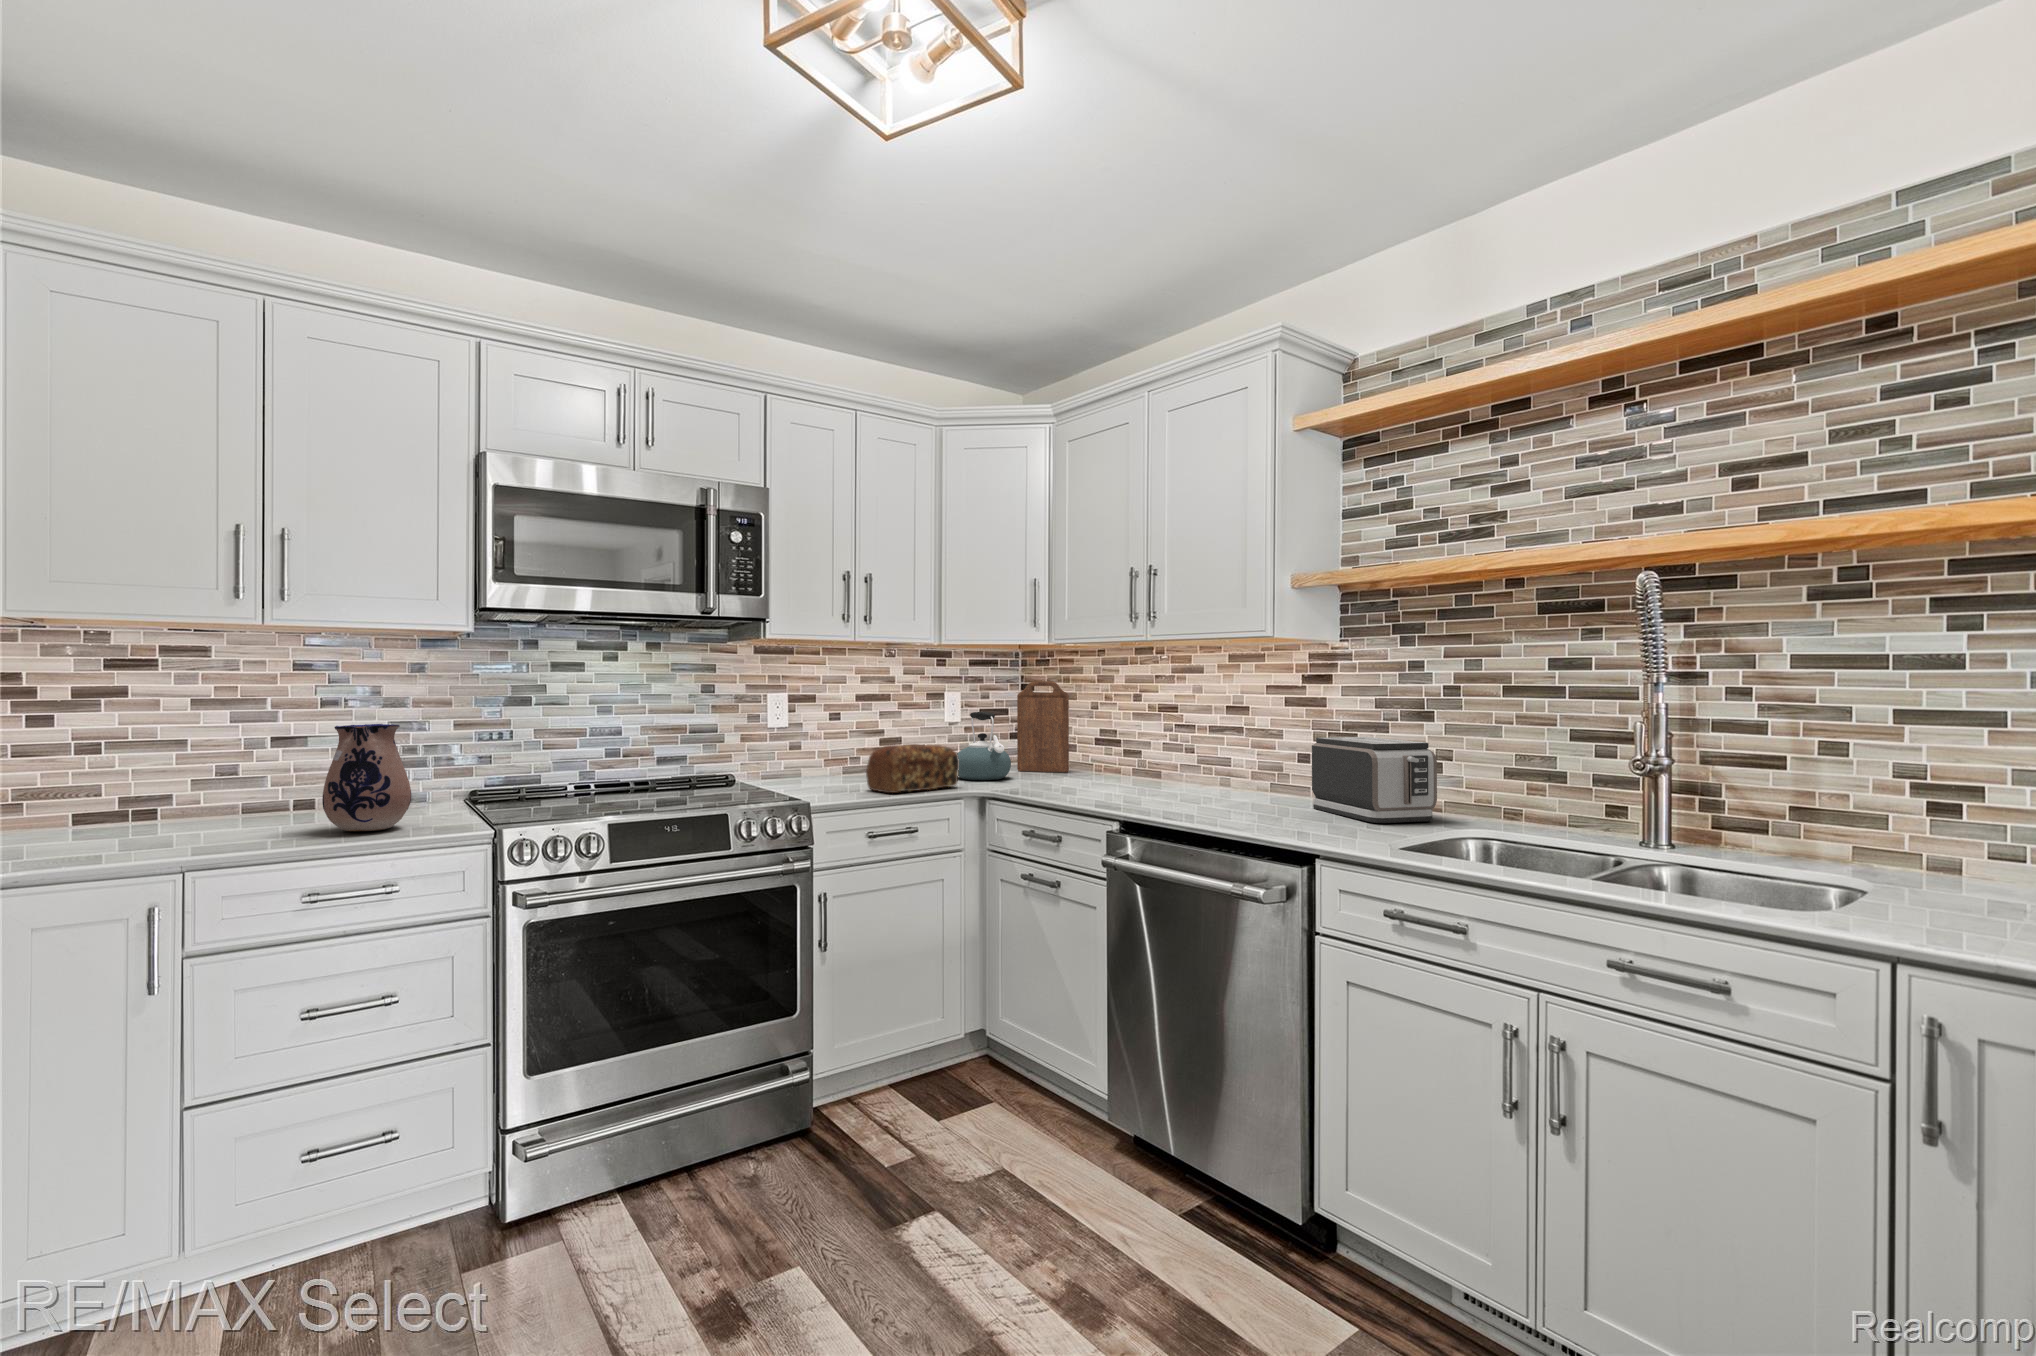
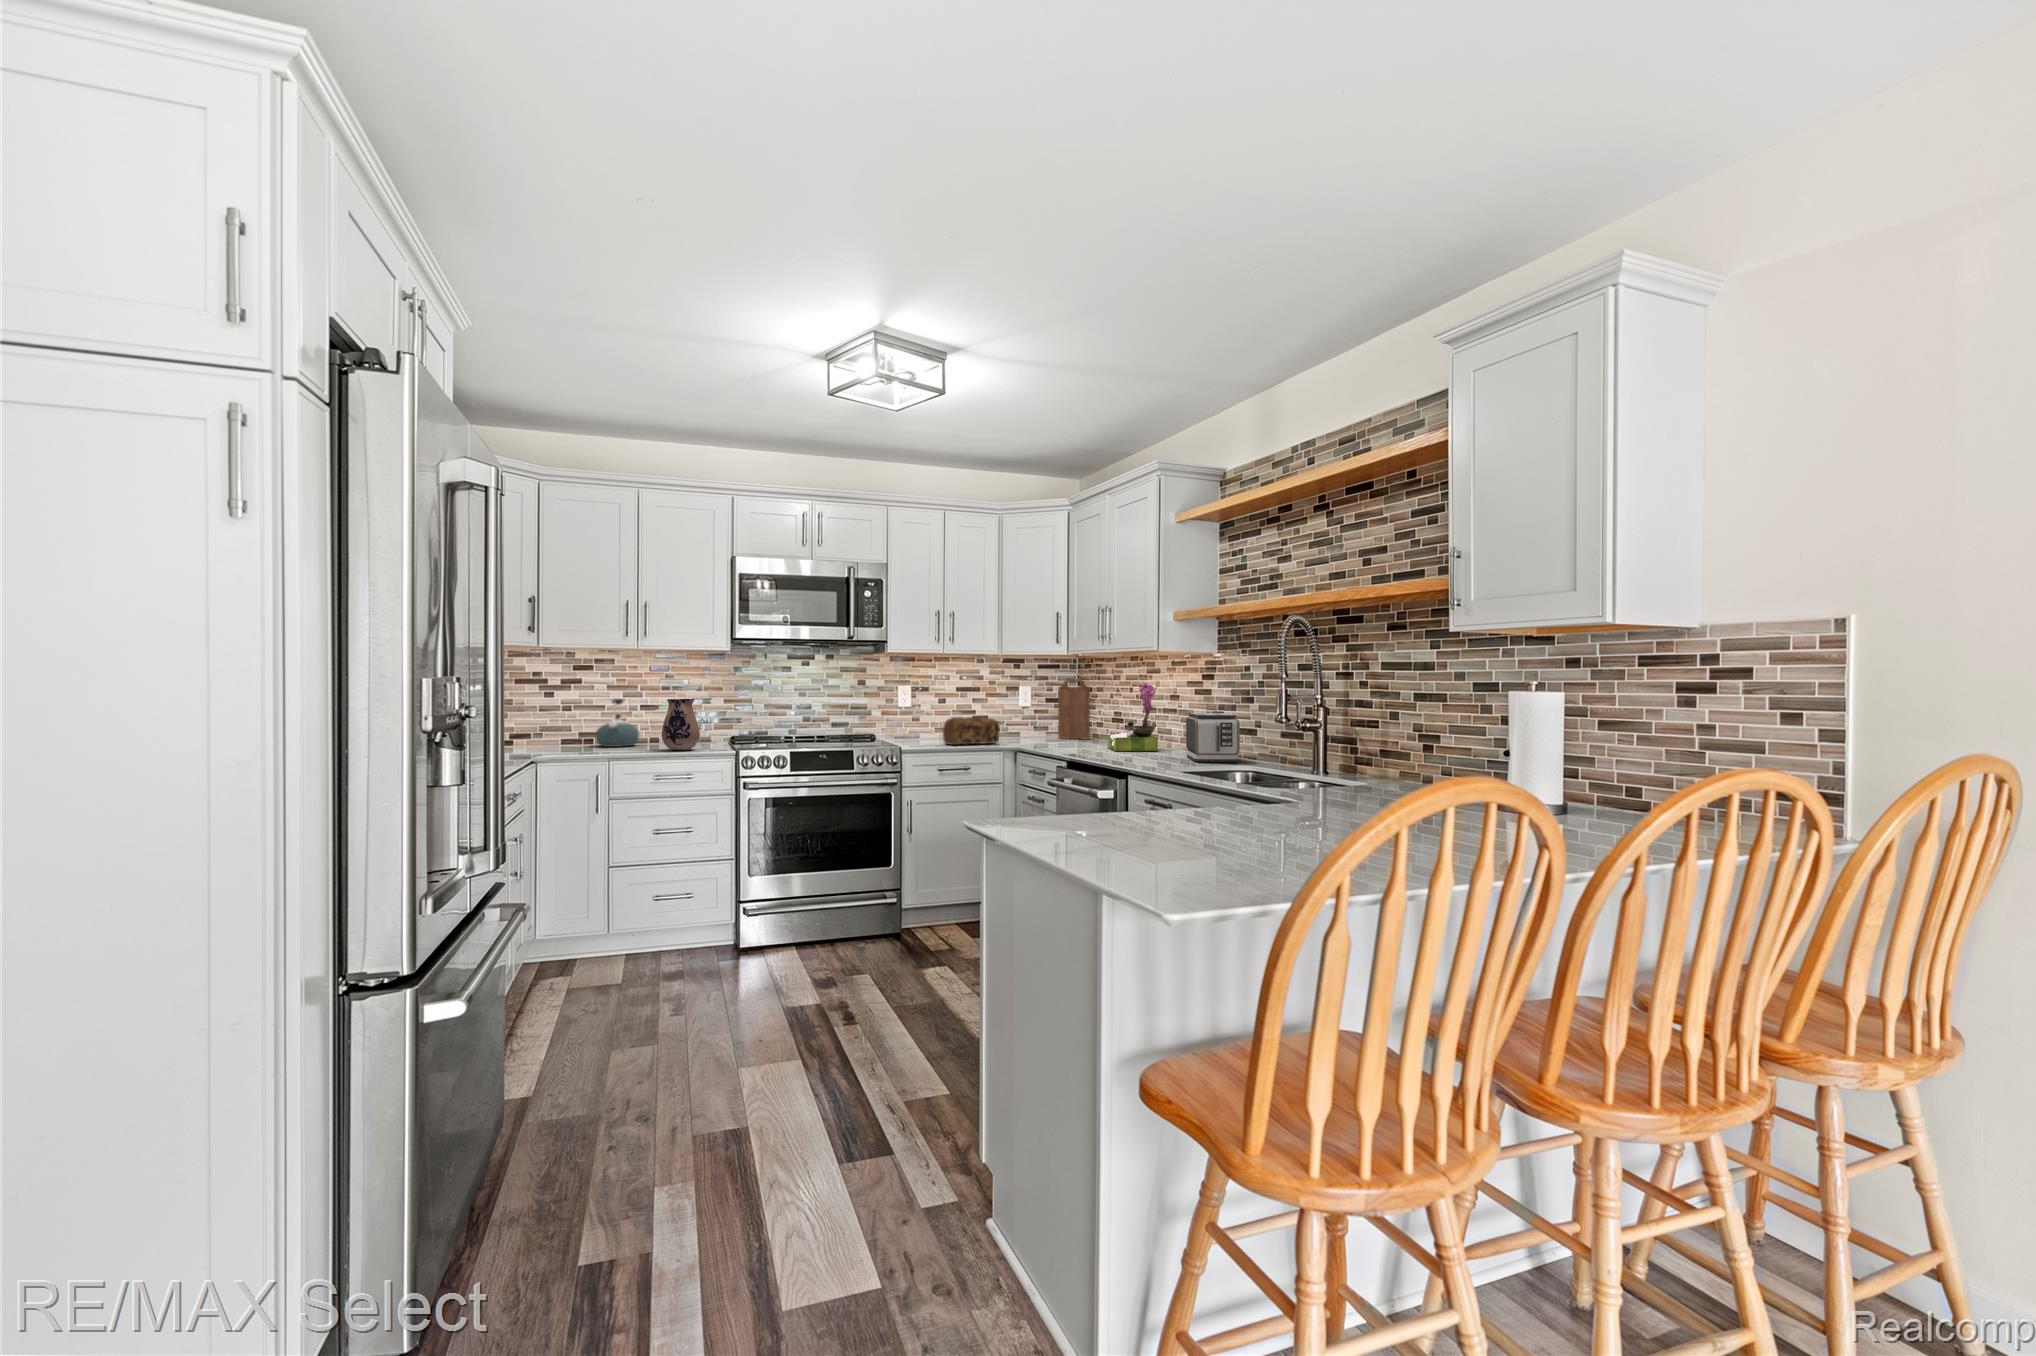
flower arrangement: none [1144,684,1235,799] -> present [1108,681,1158,751]
kettle: present [957,712,1011,780] -> present [595,699,639,747]

